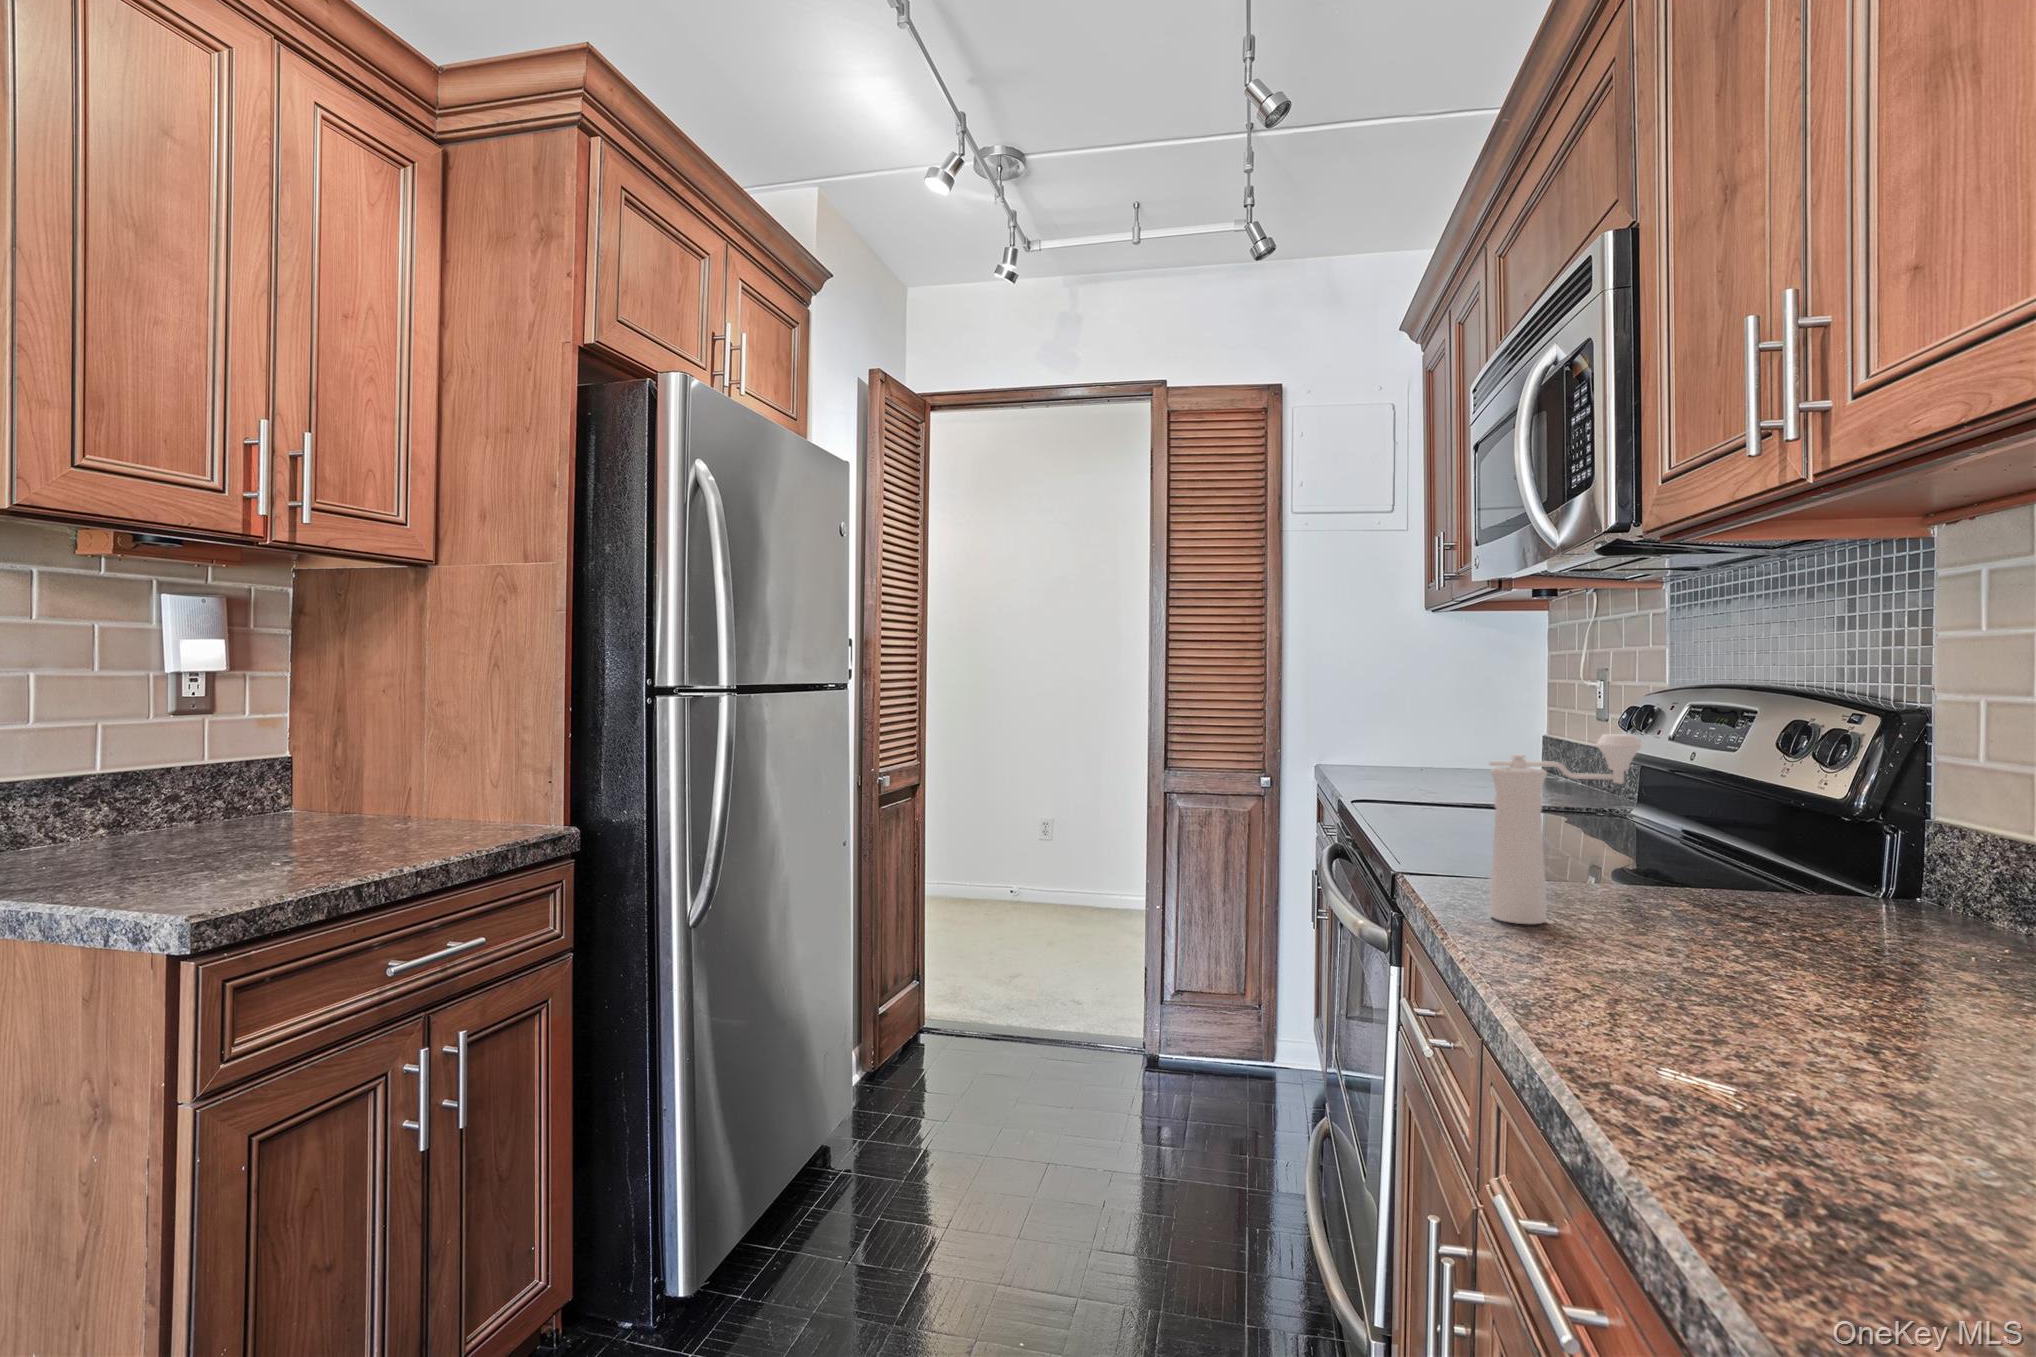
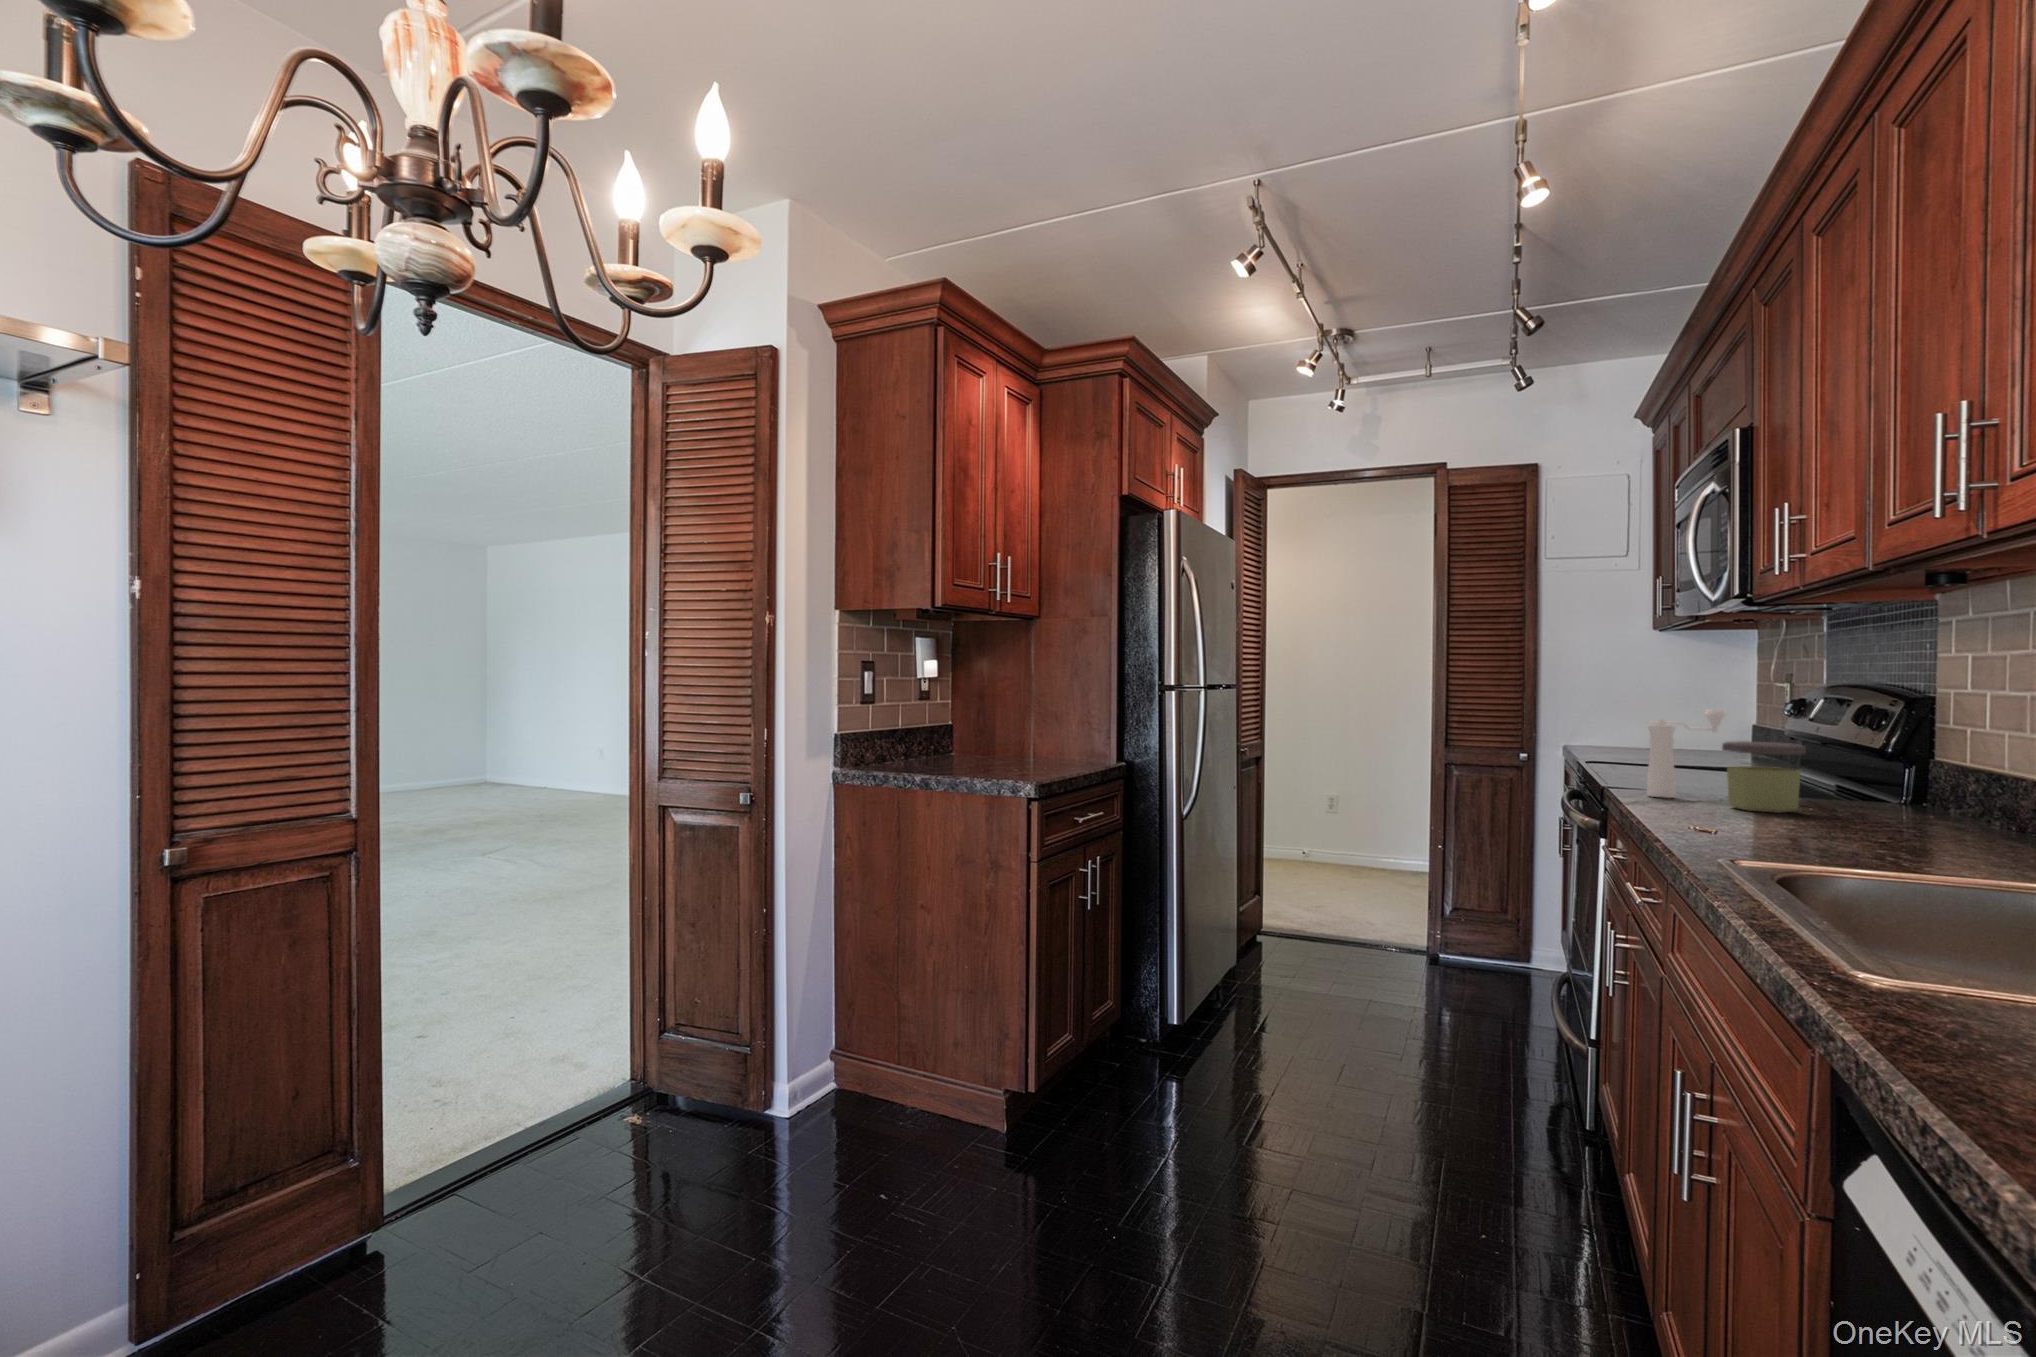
jar: none [1671,811,1862,994] -> present [1722,741,1806,813]

